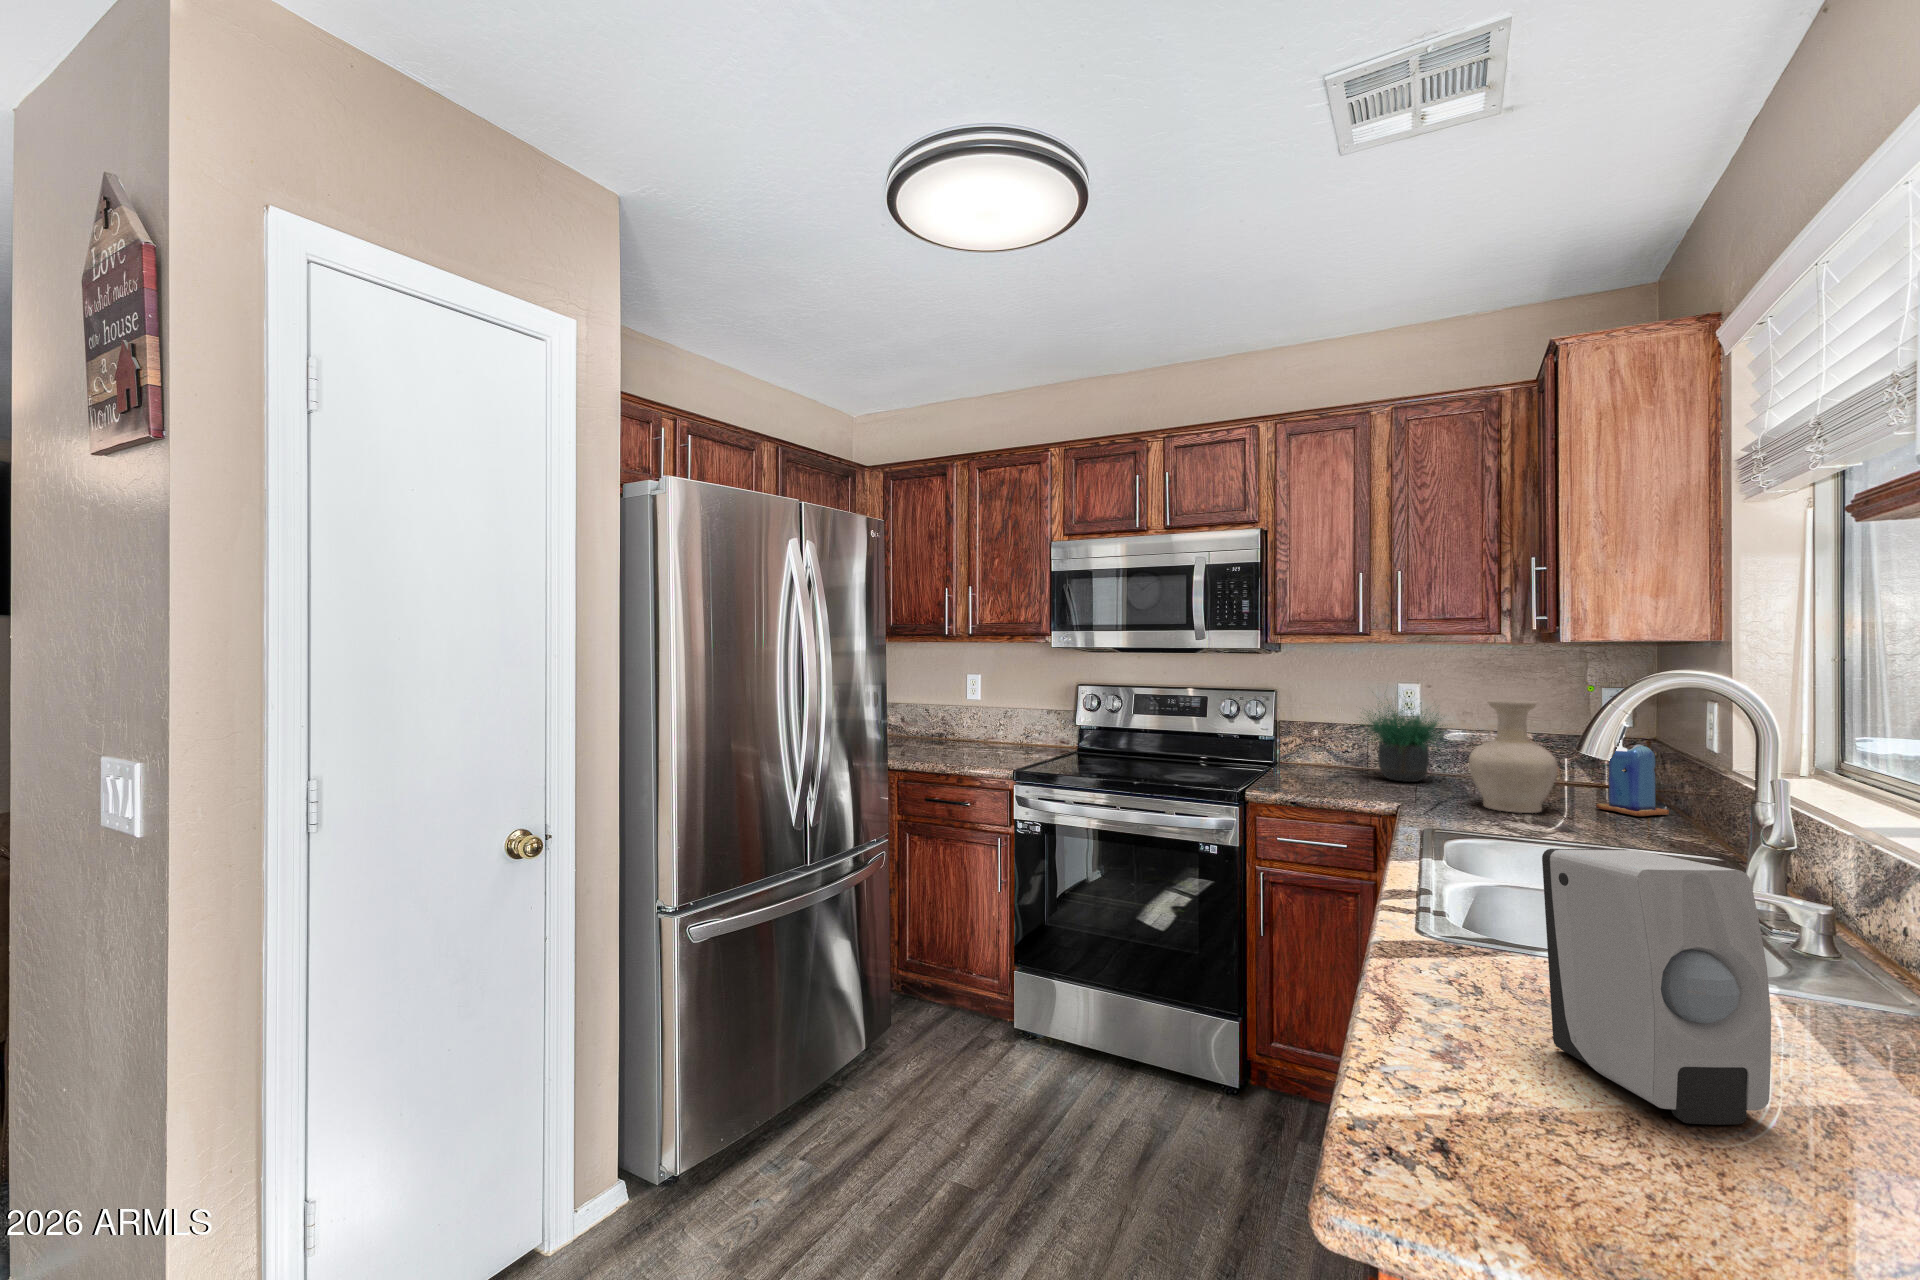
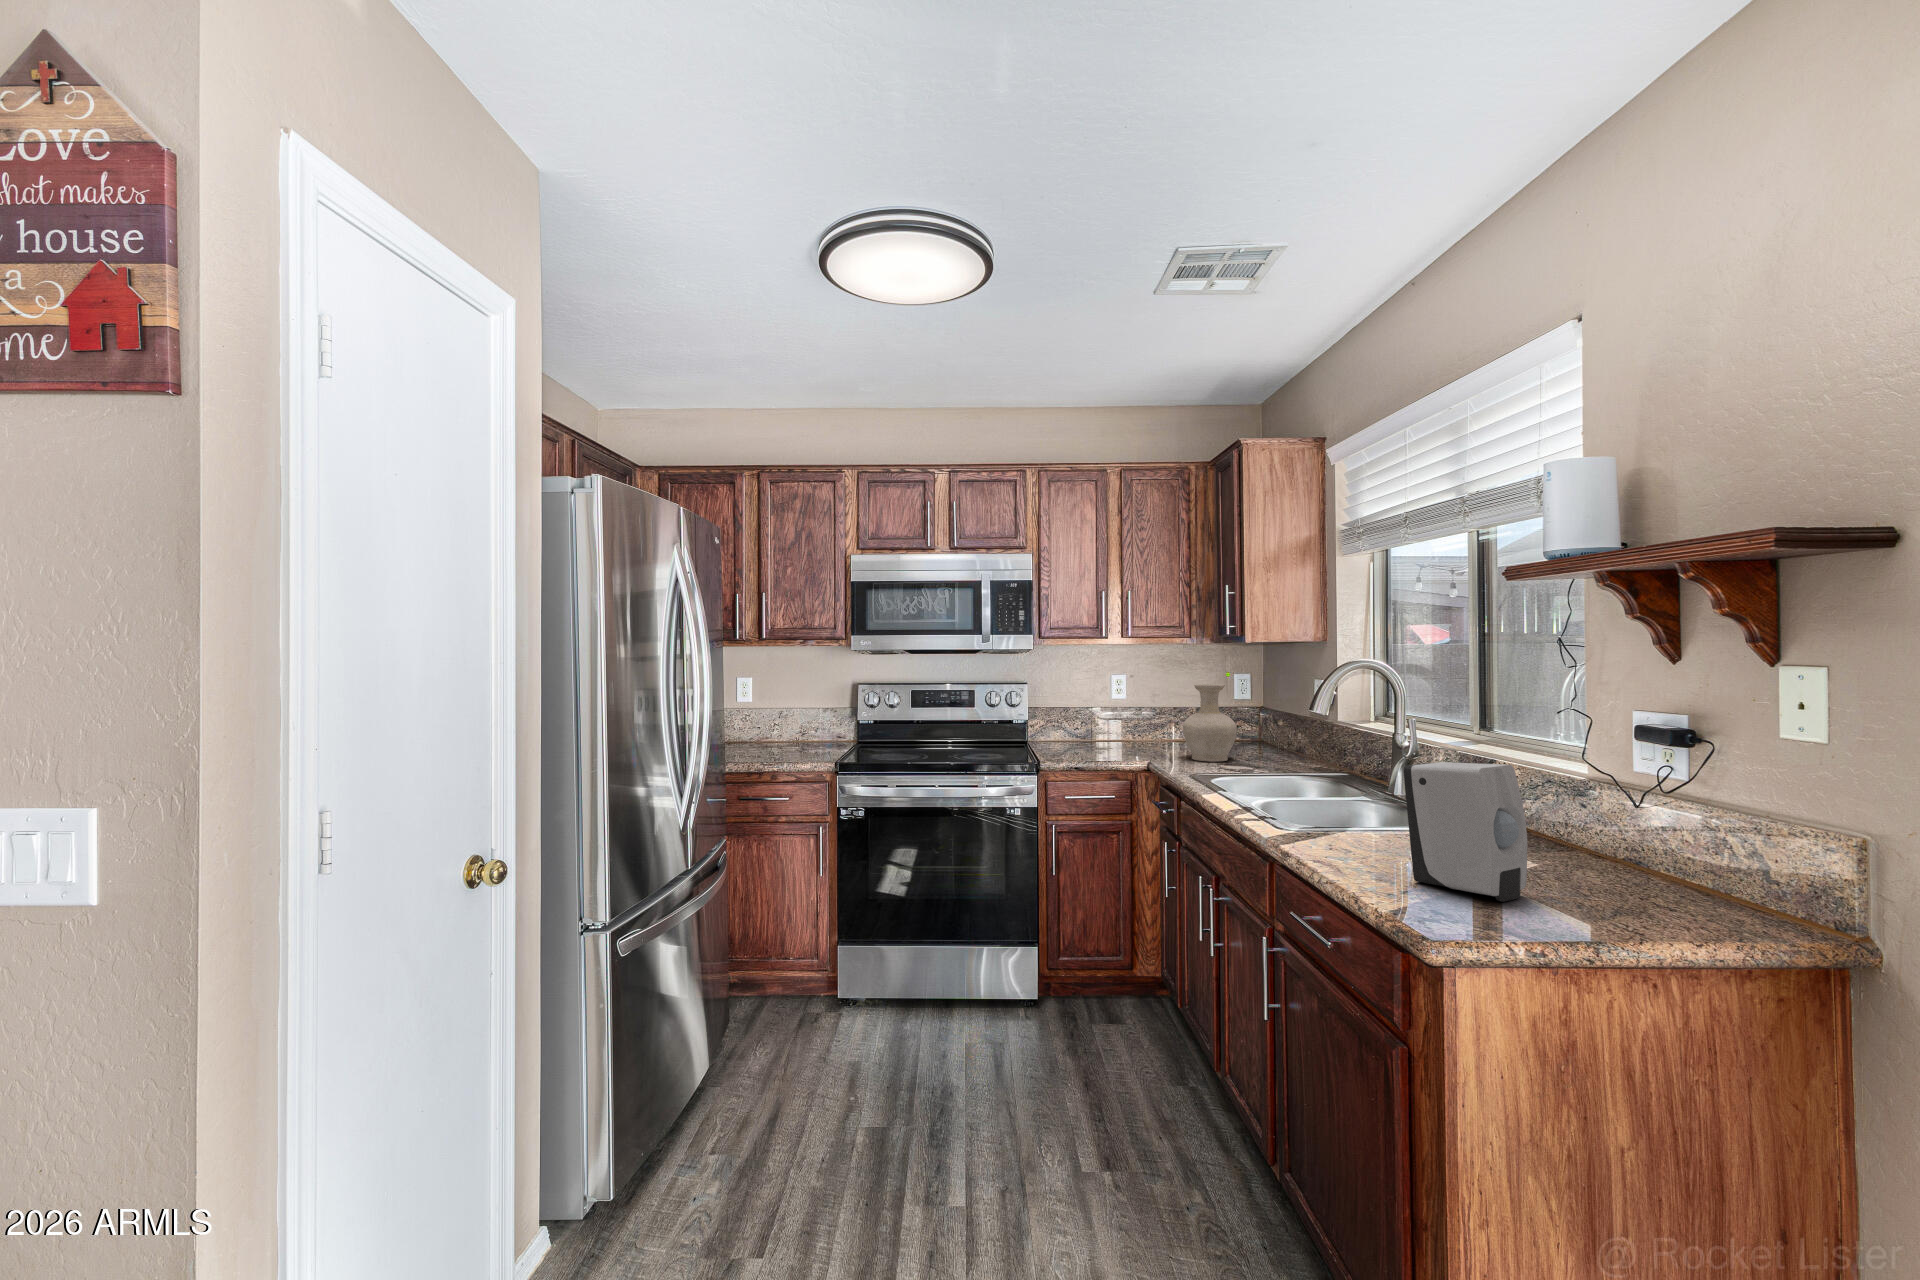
potted plant: present [1363,695,1446,782] -> none [1085,669,1161,748]
candle: present [1596,740,1669,816] -> none [1252,707,1291,758]

